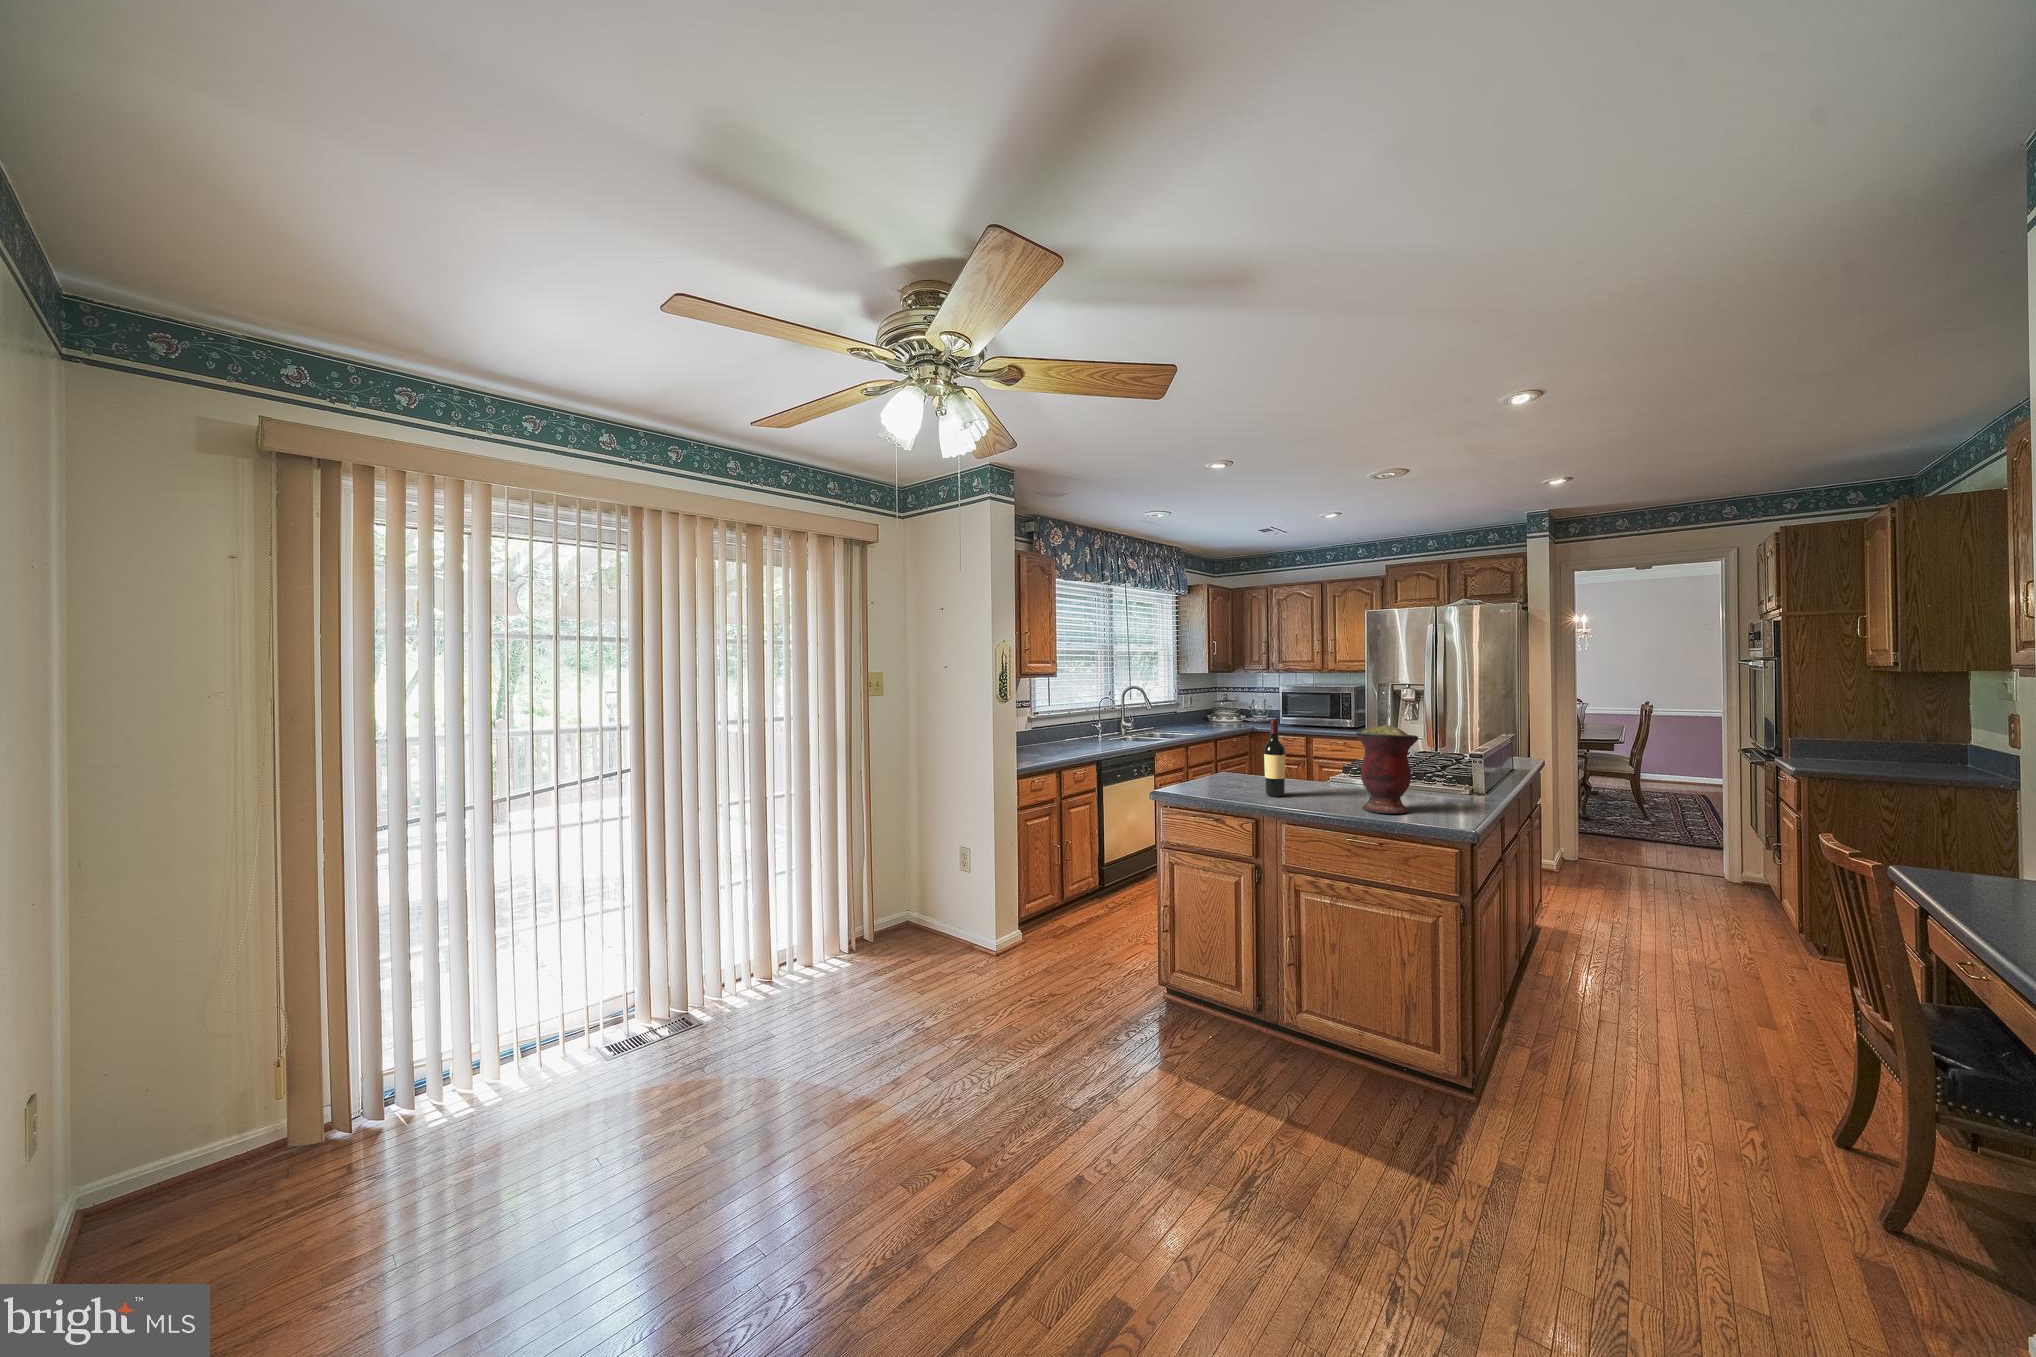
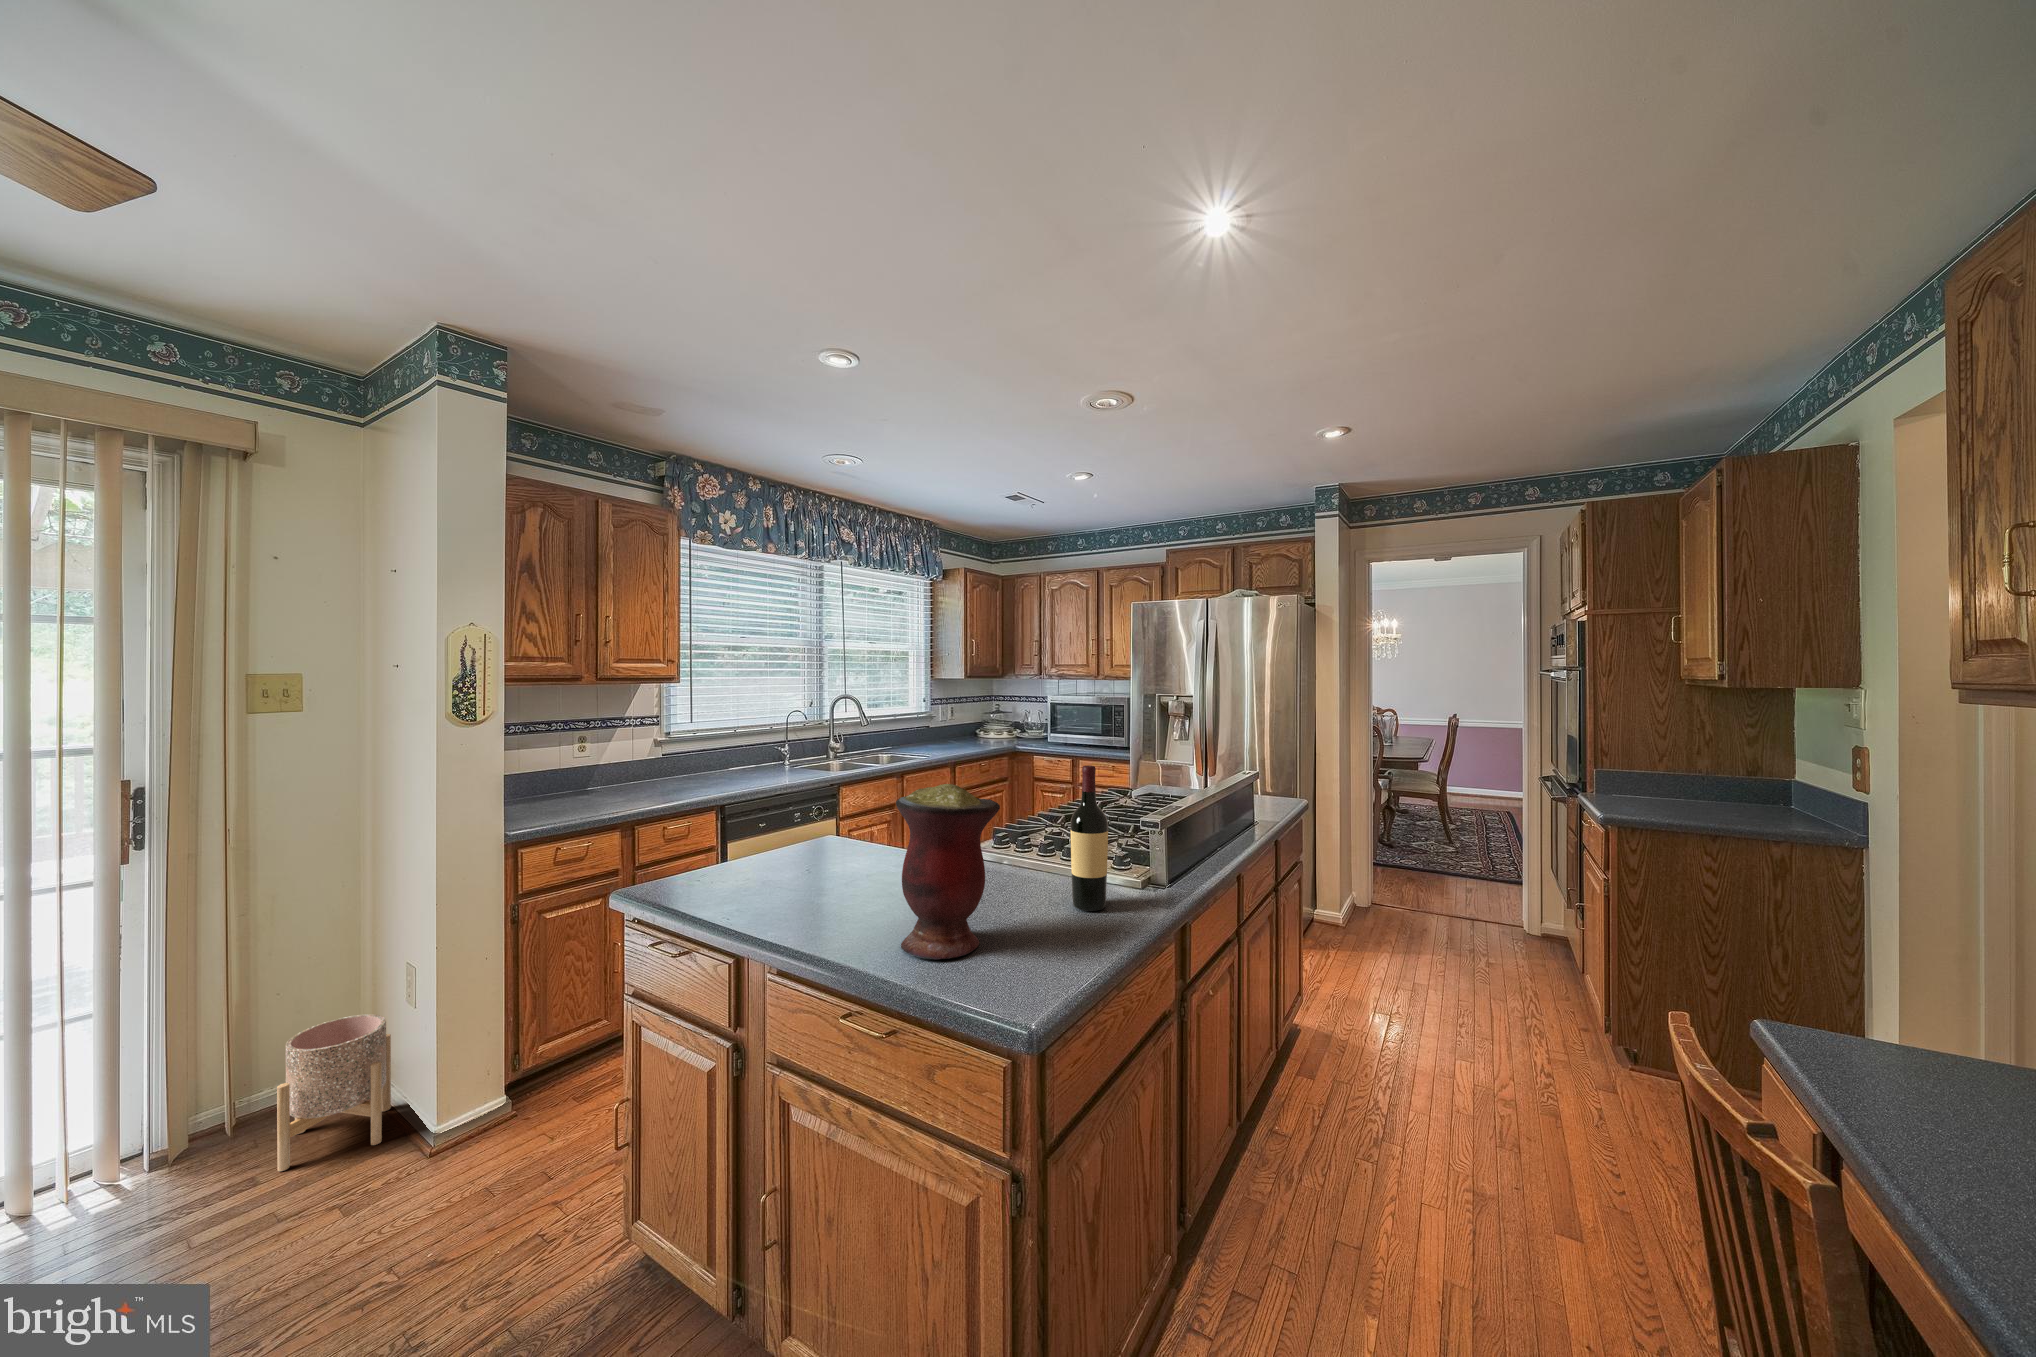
wine bottle: present [1264,720,1286,797] -> present [1070,765,1108,911]
planter: none [903,878,958,958] -> present [277,1014,391,1171]

